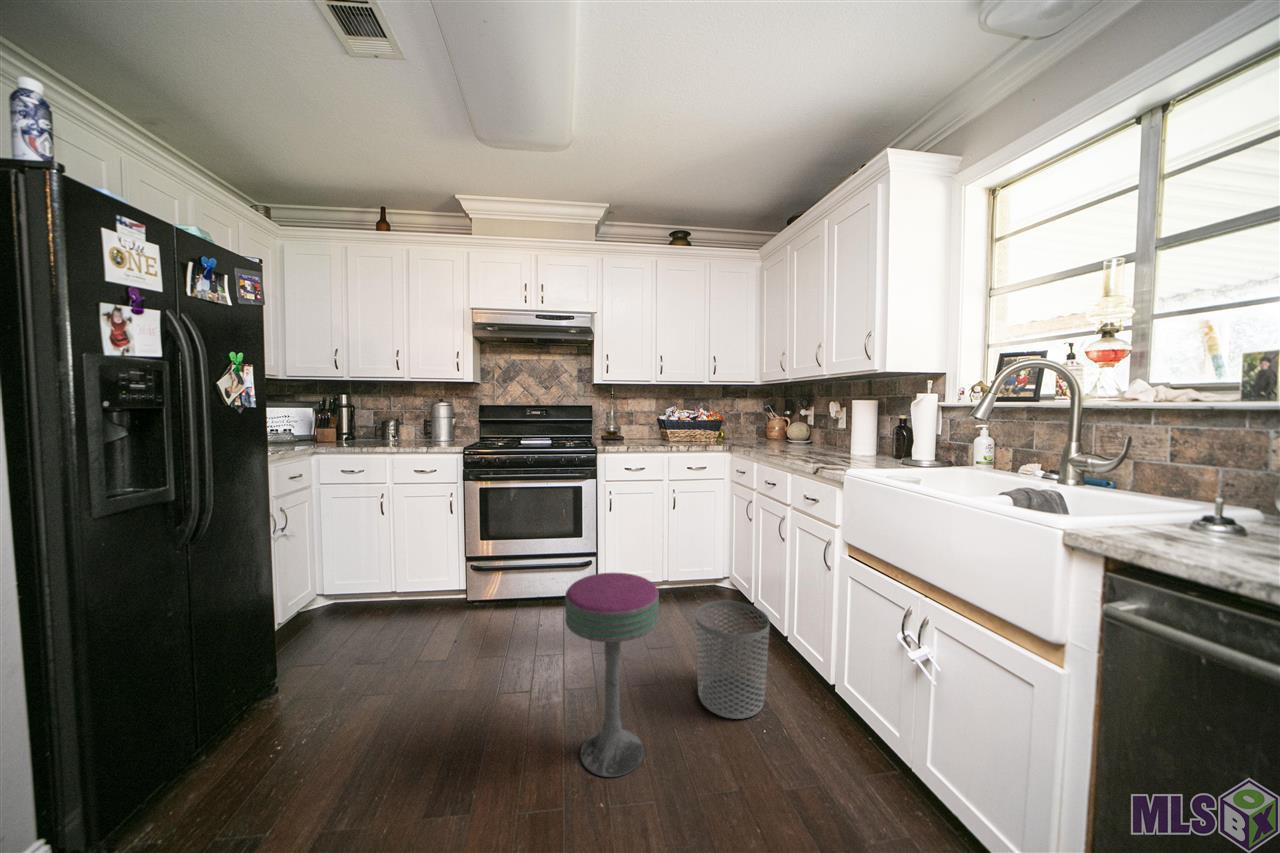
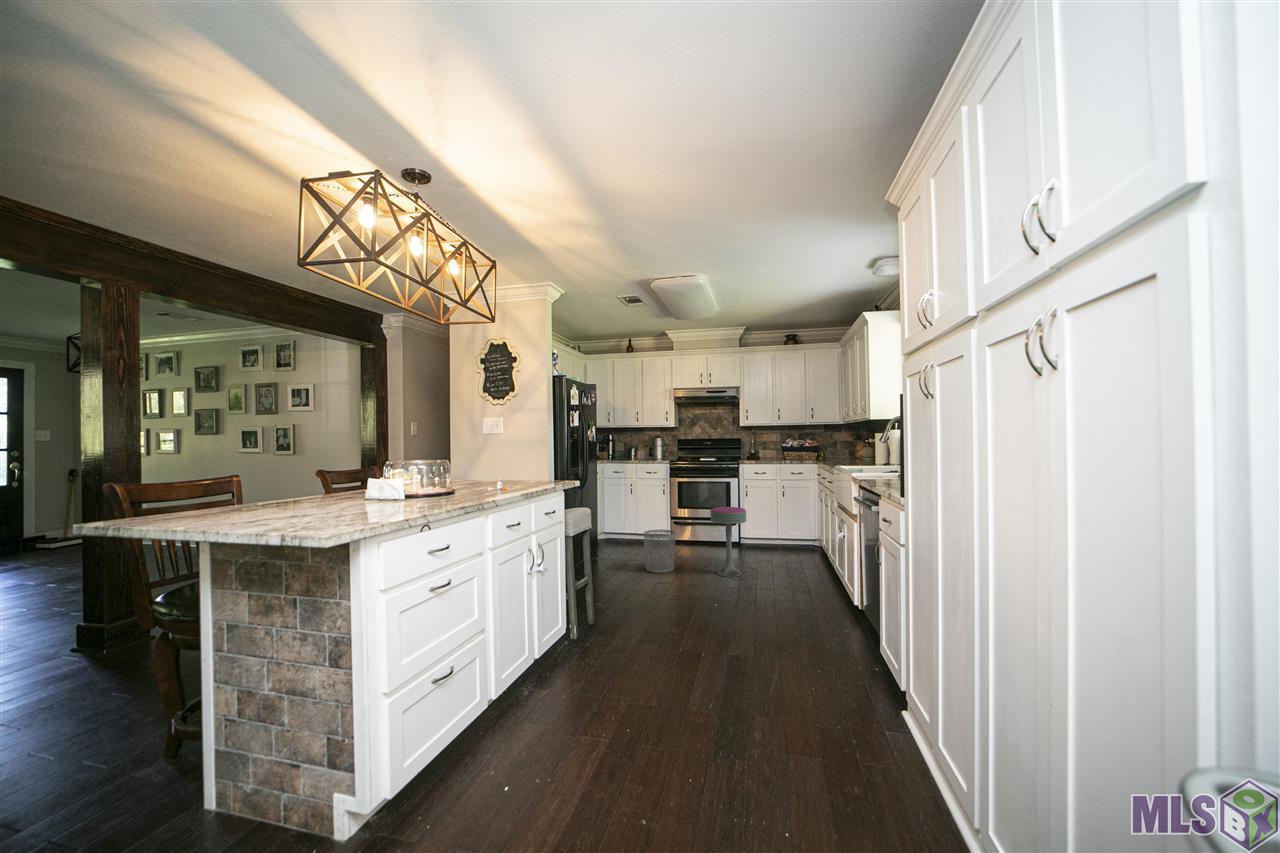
waste bin: present [695,601,770,719] -> present [644,529,675,573]

